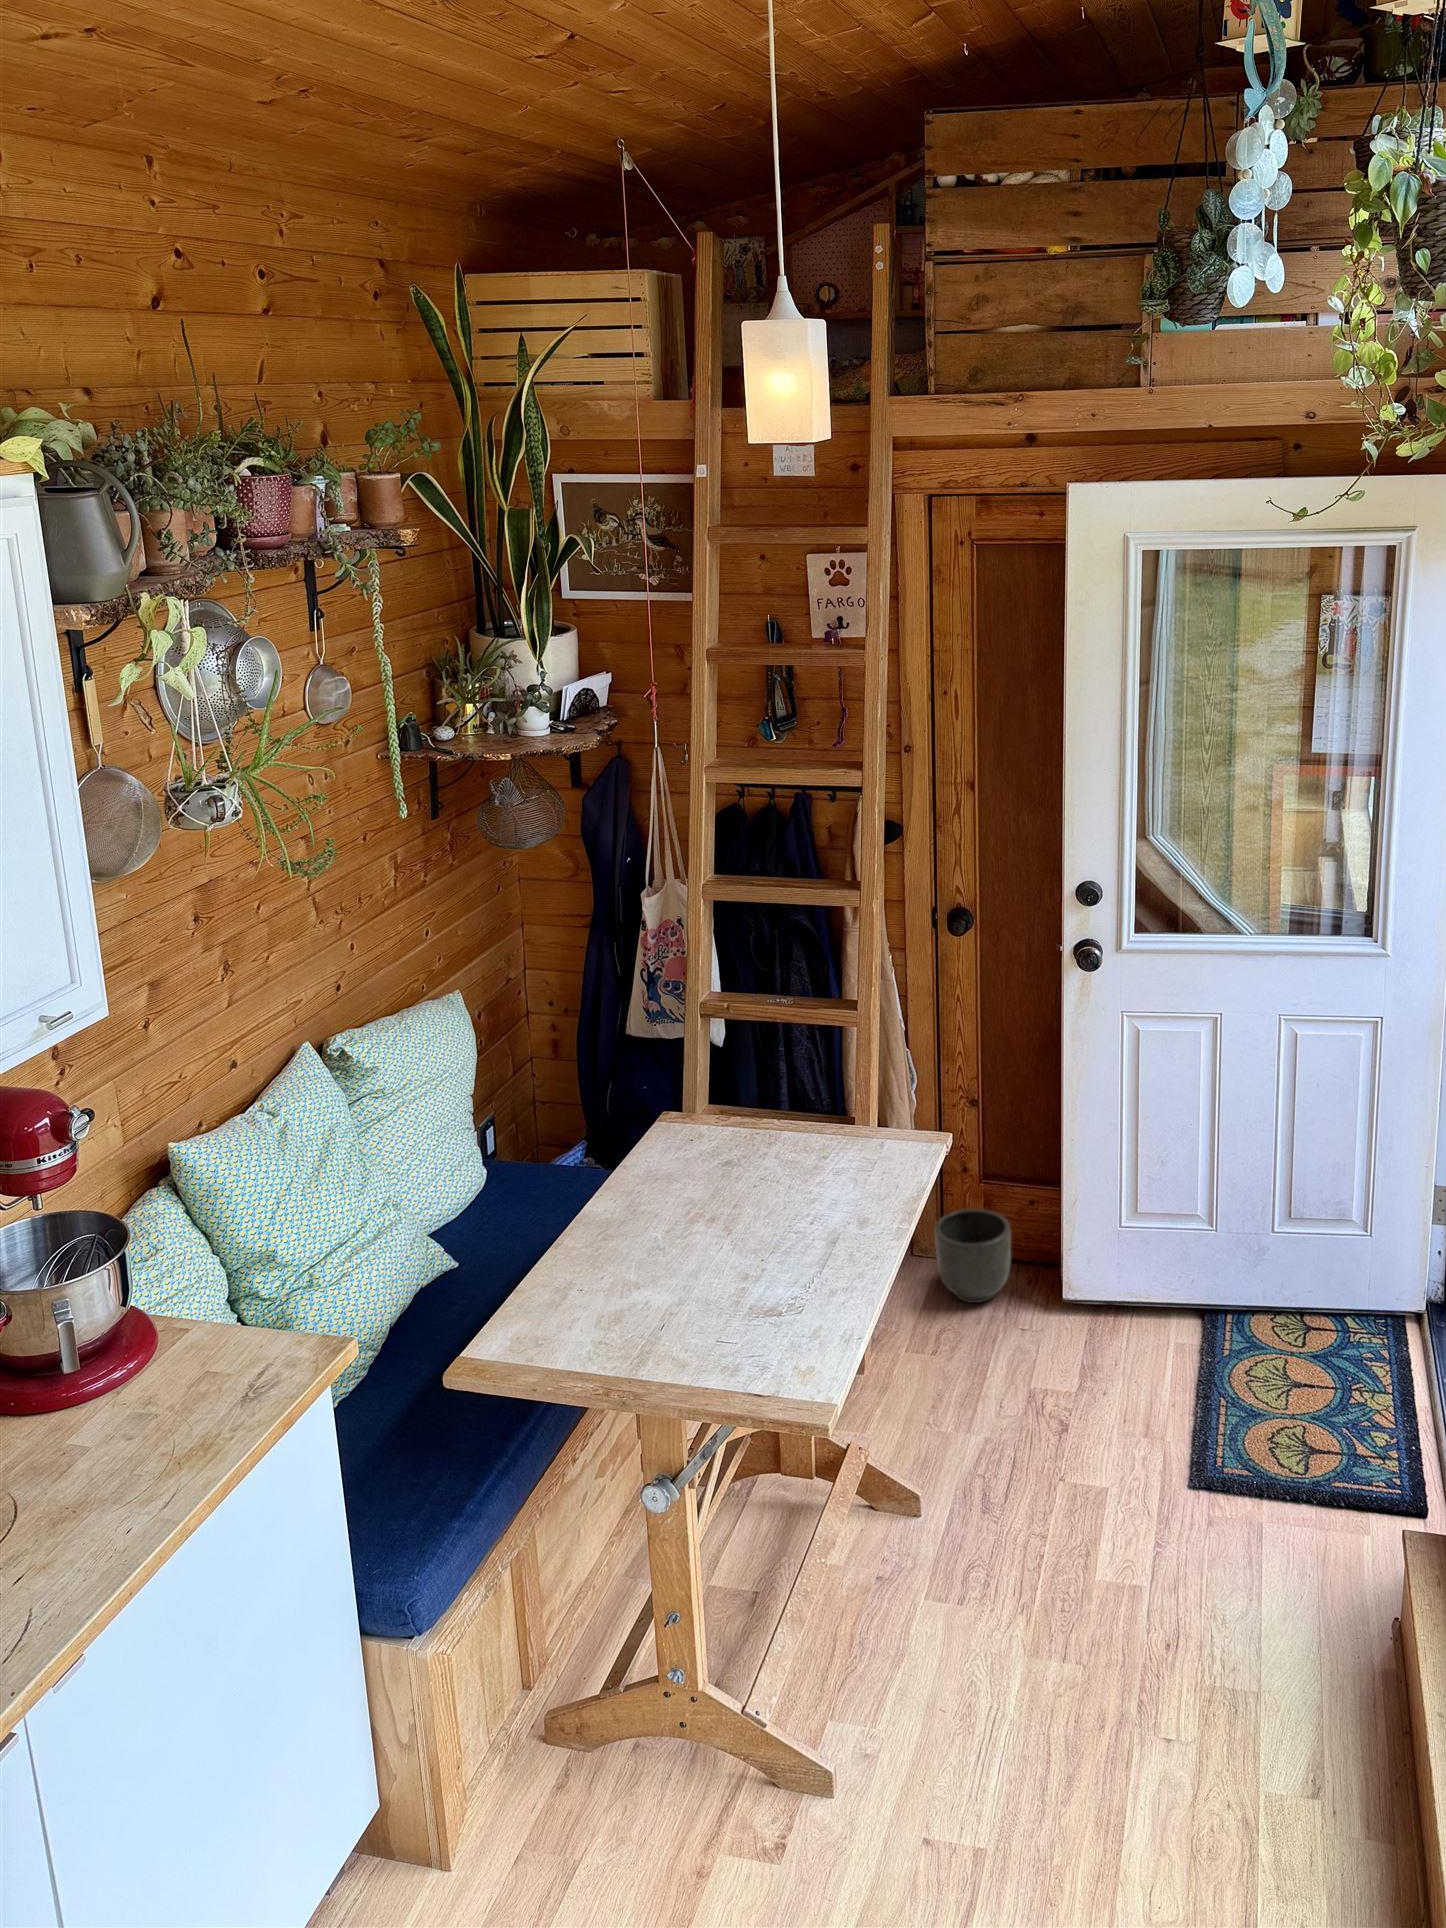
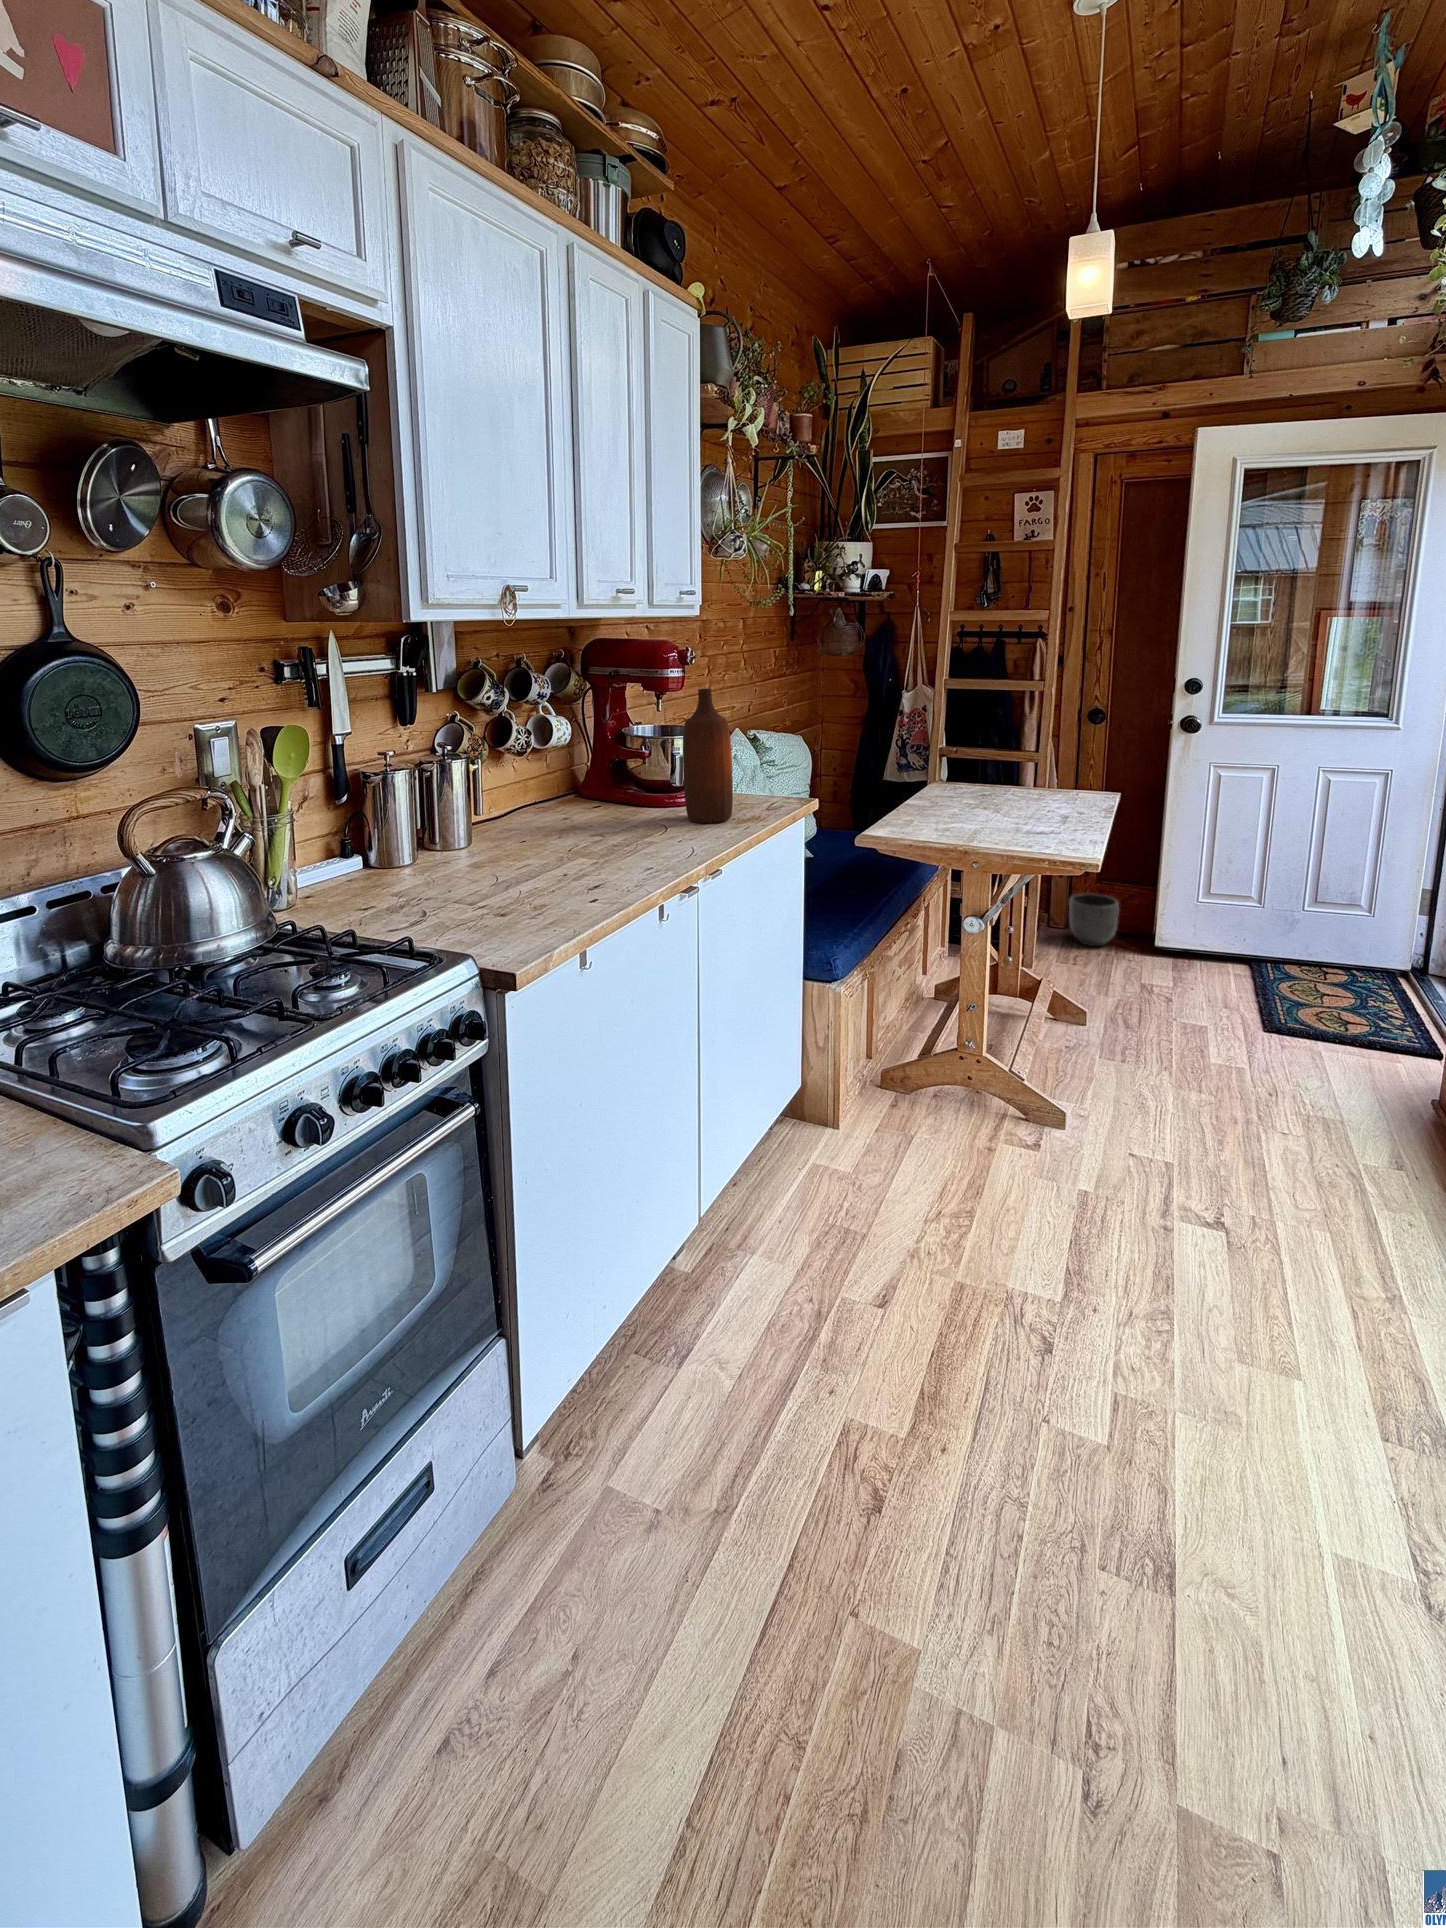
bottle: none [47,1241,163,1484] -> present [683,689,733,823]

